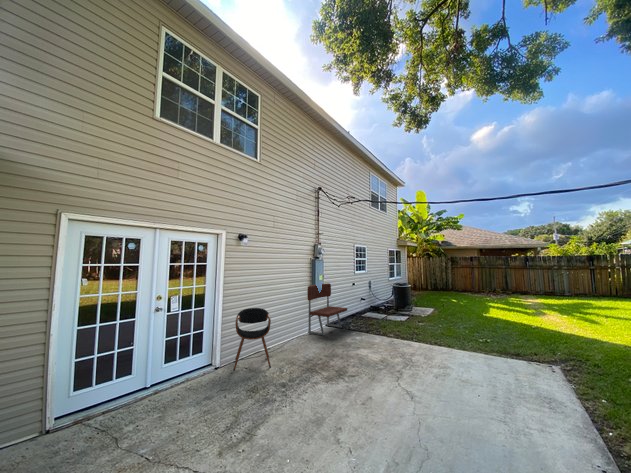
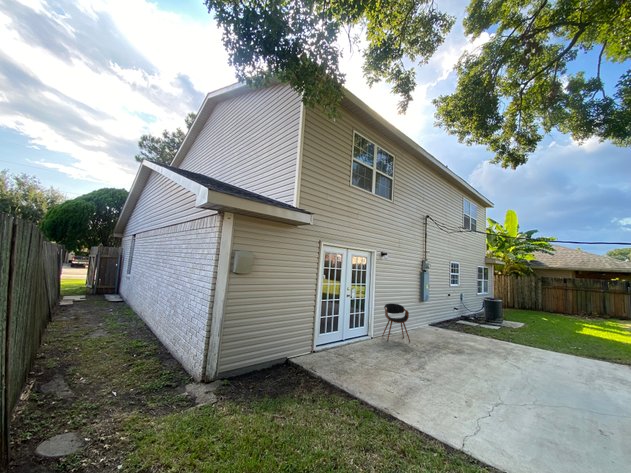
bench: present [307,283,347,336] -> none [420,292,450,331]

